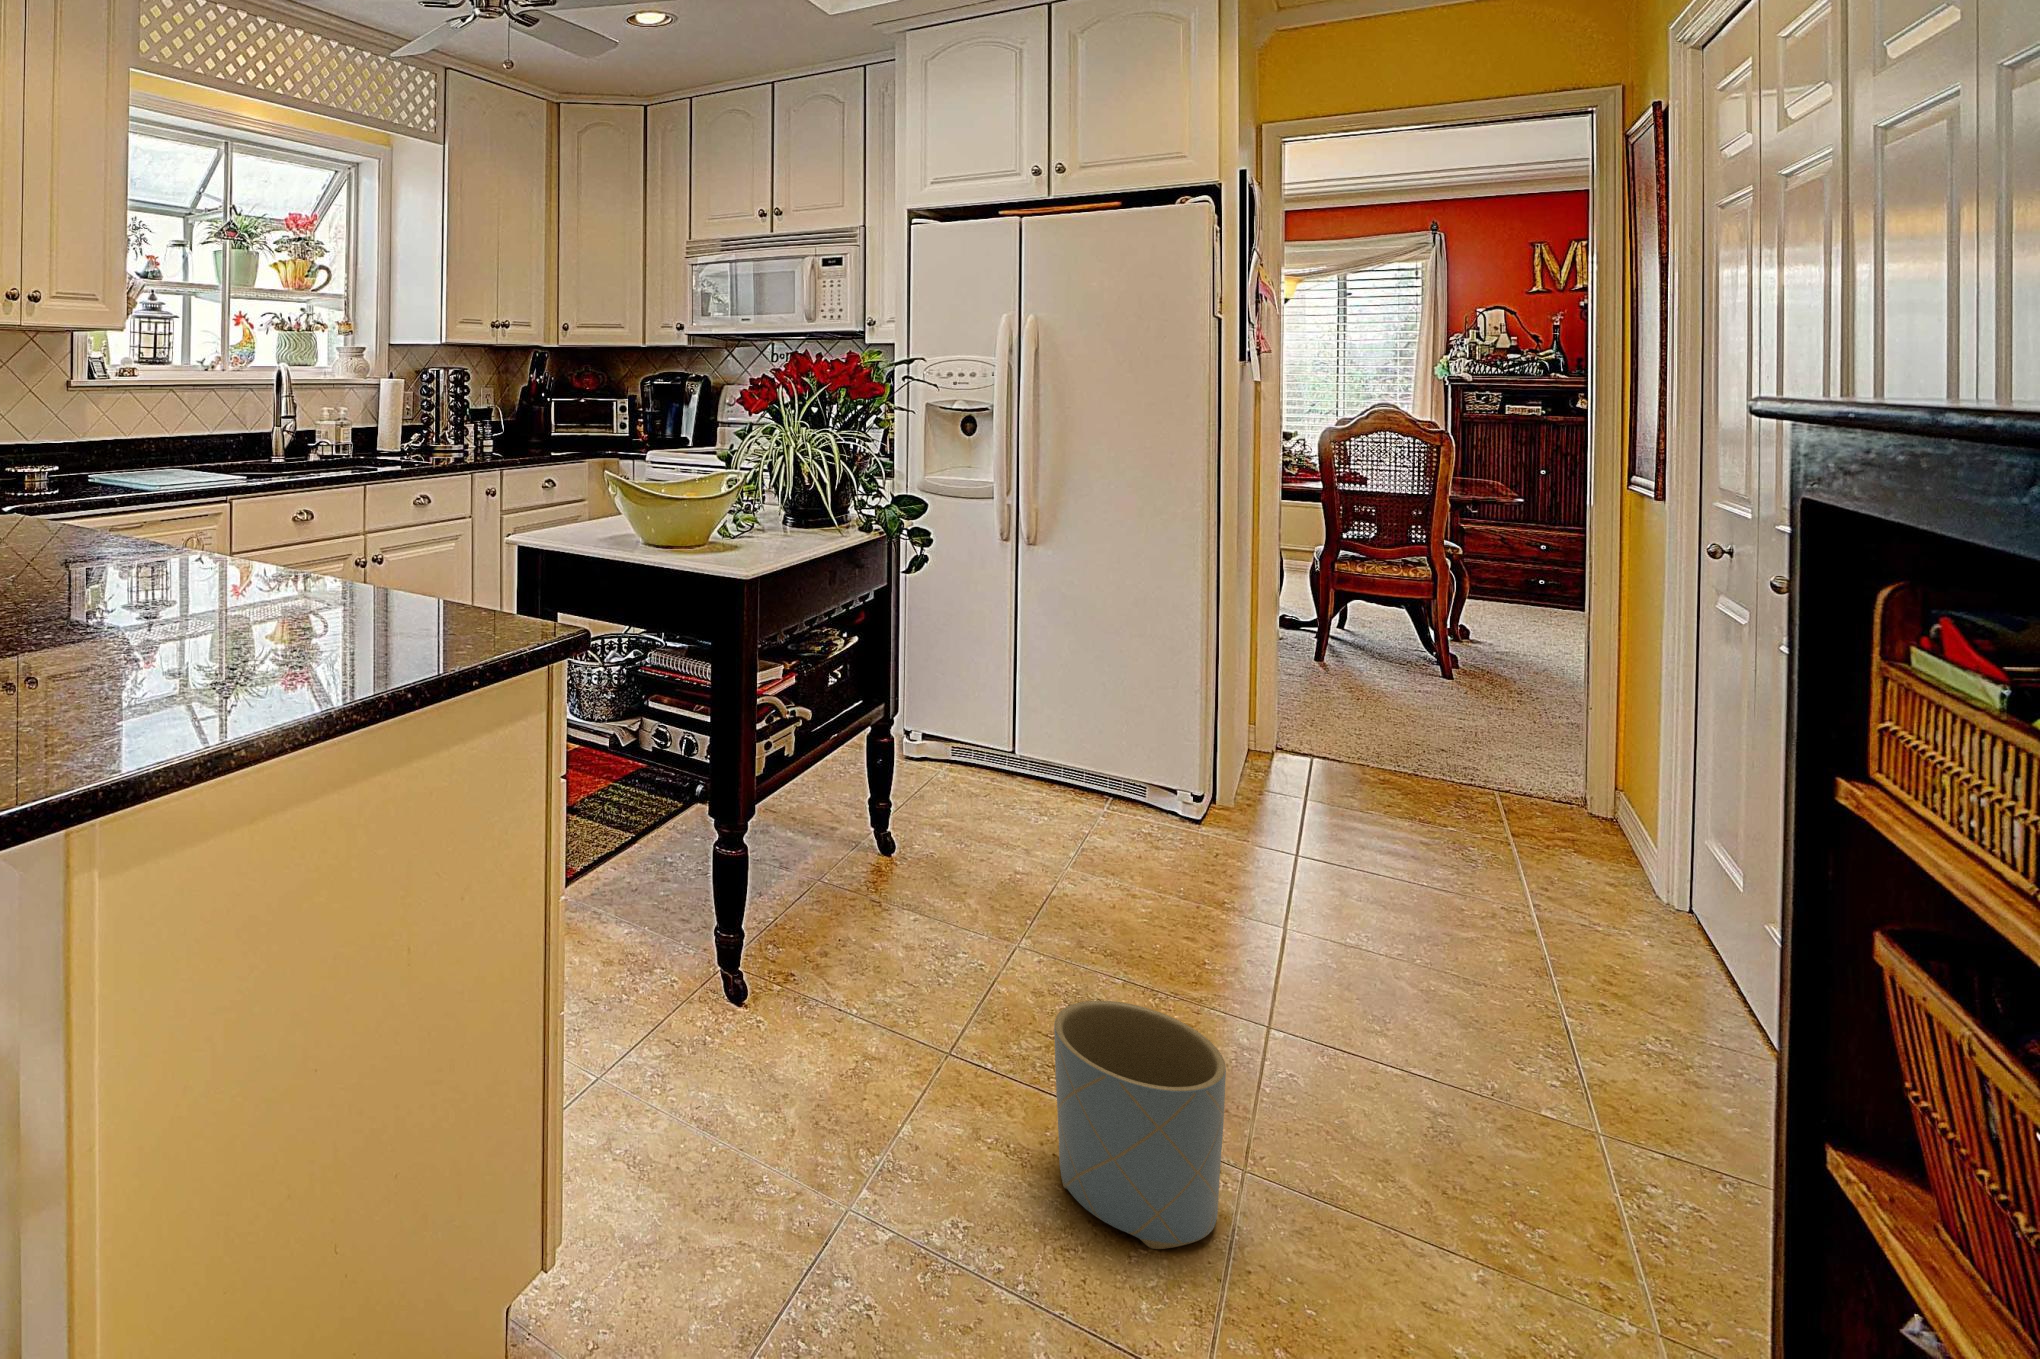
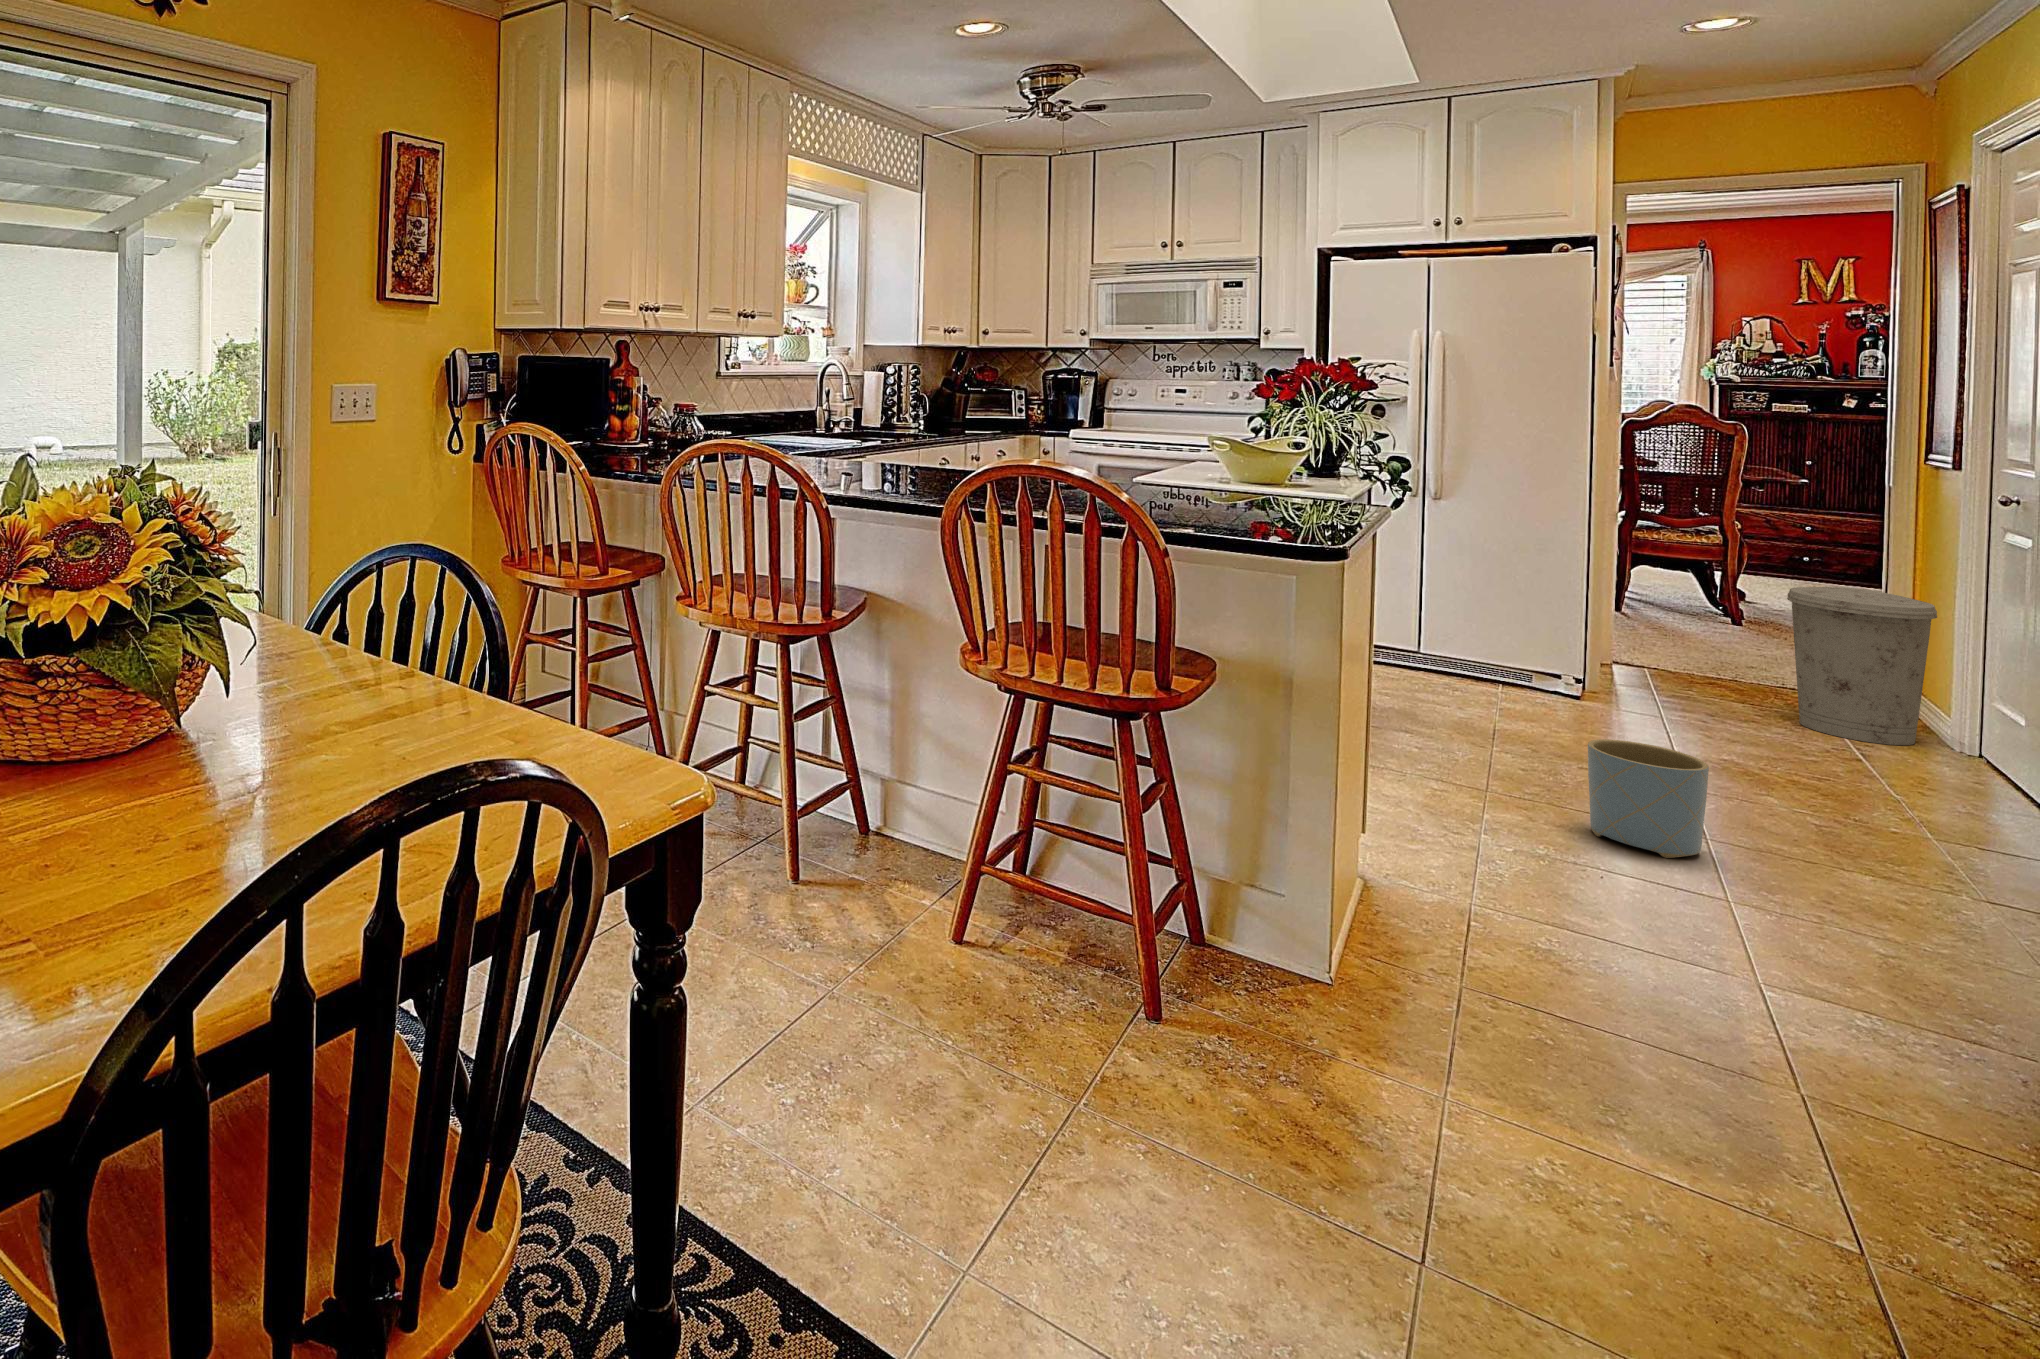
trash can: none [1456,666,1638,898] -> present [1787,587,1937,745]

